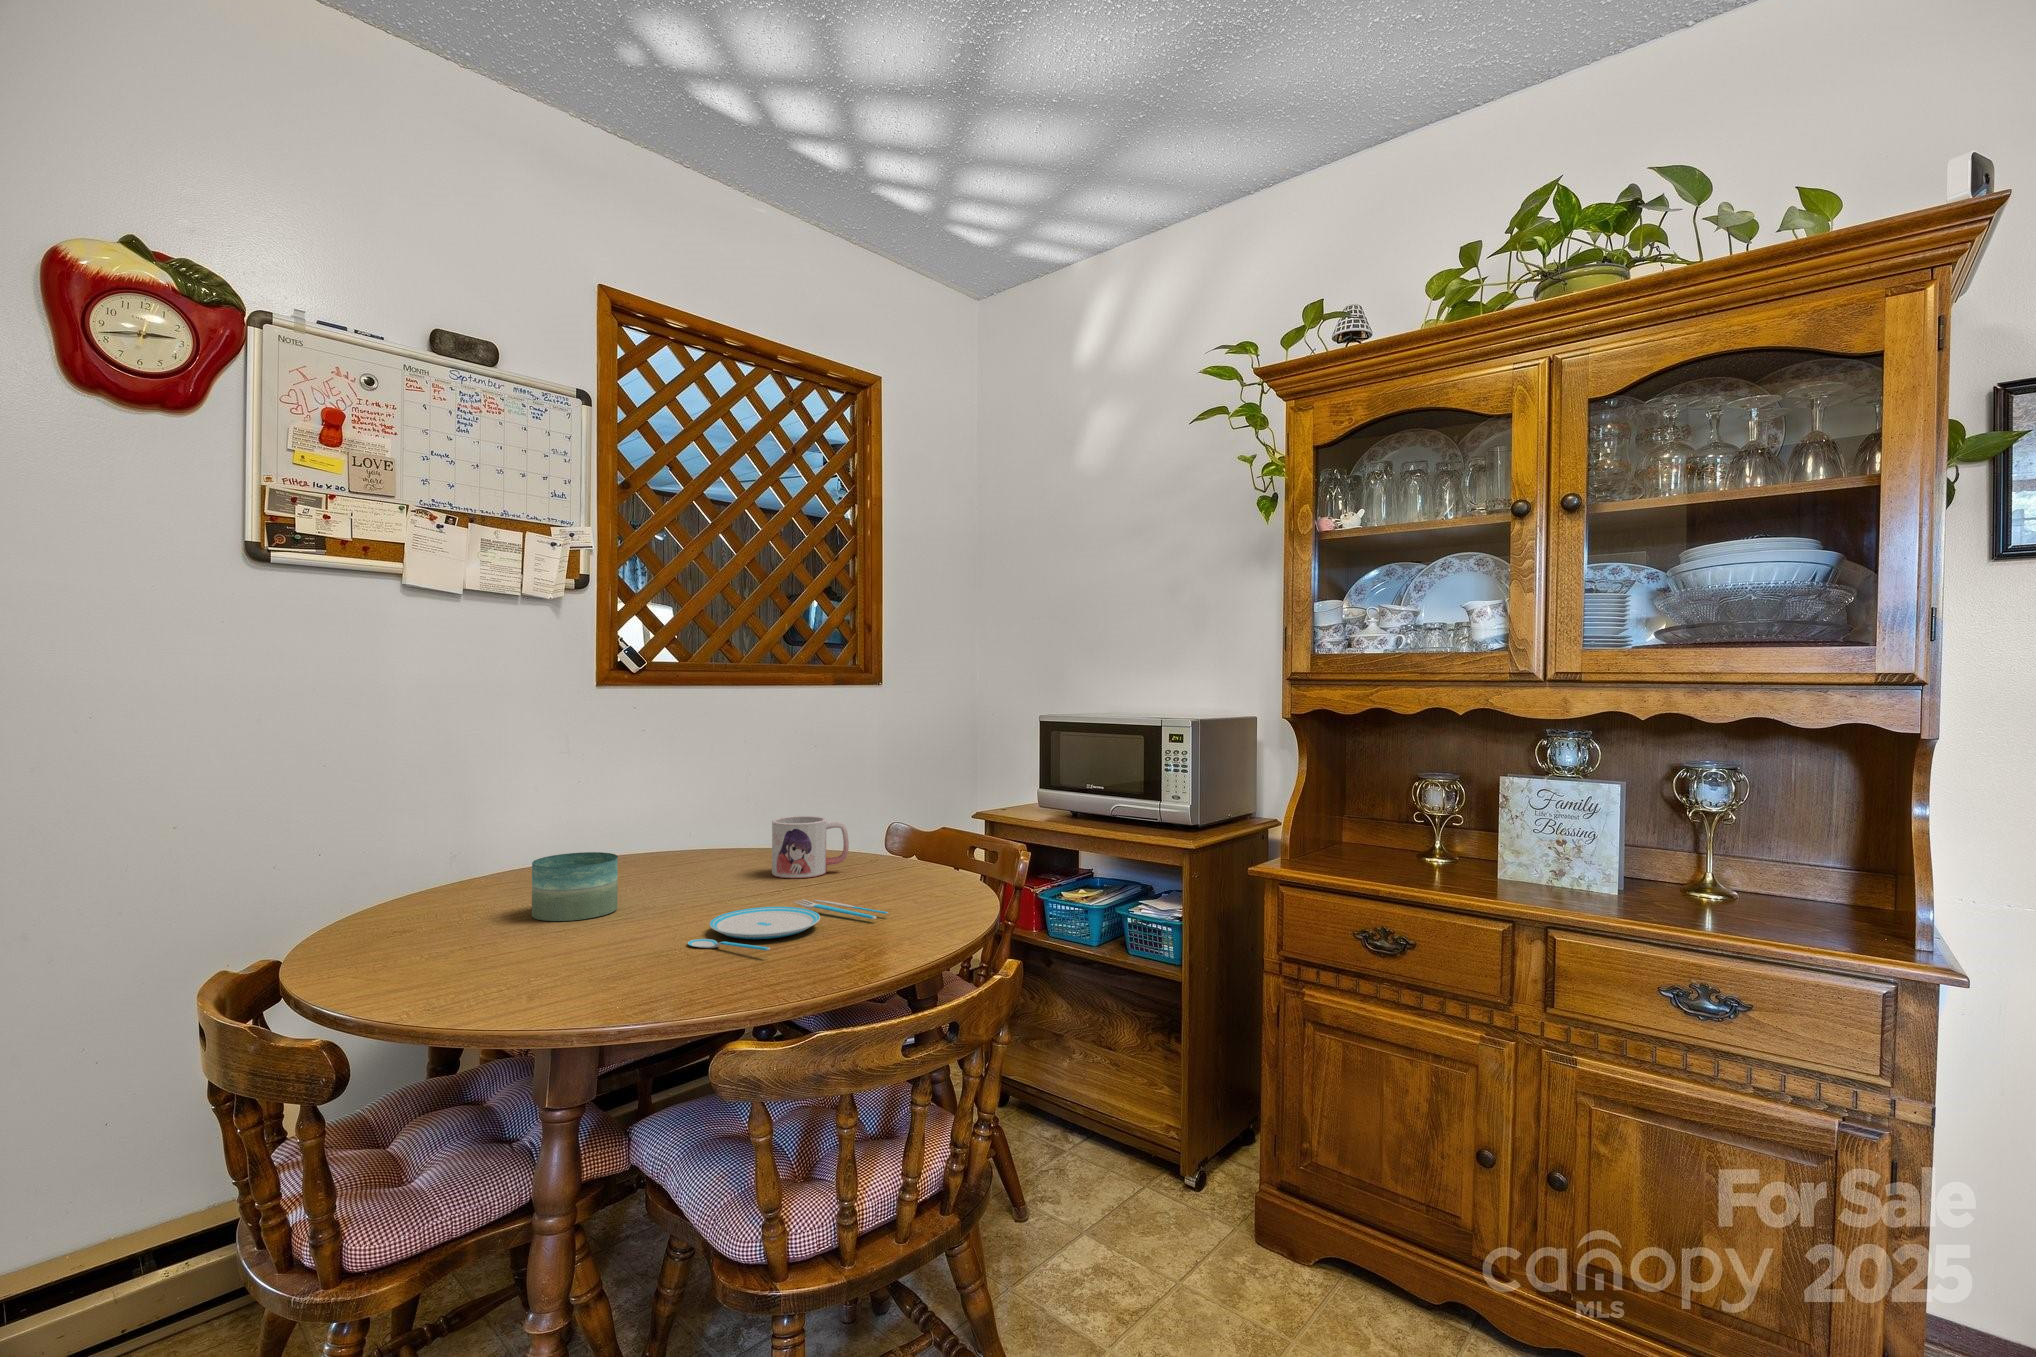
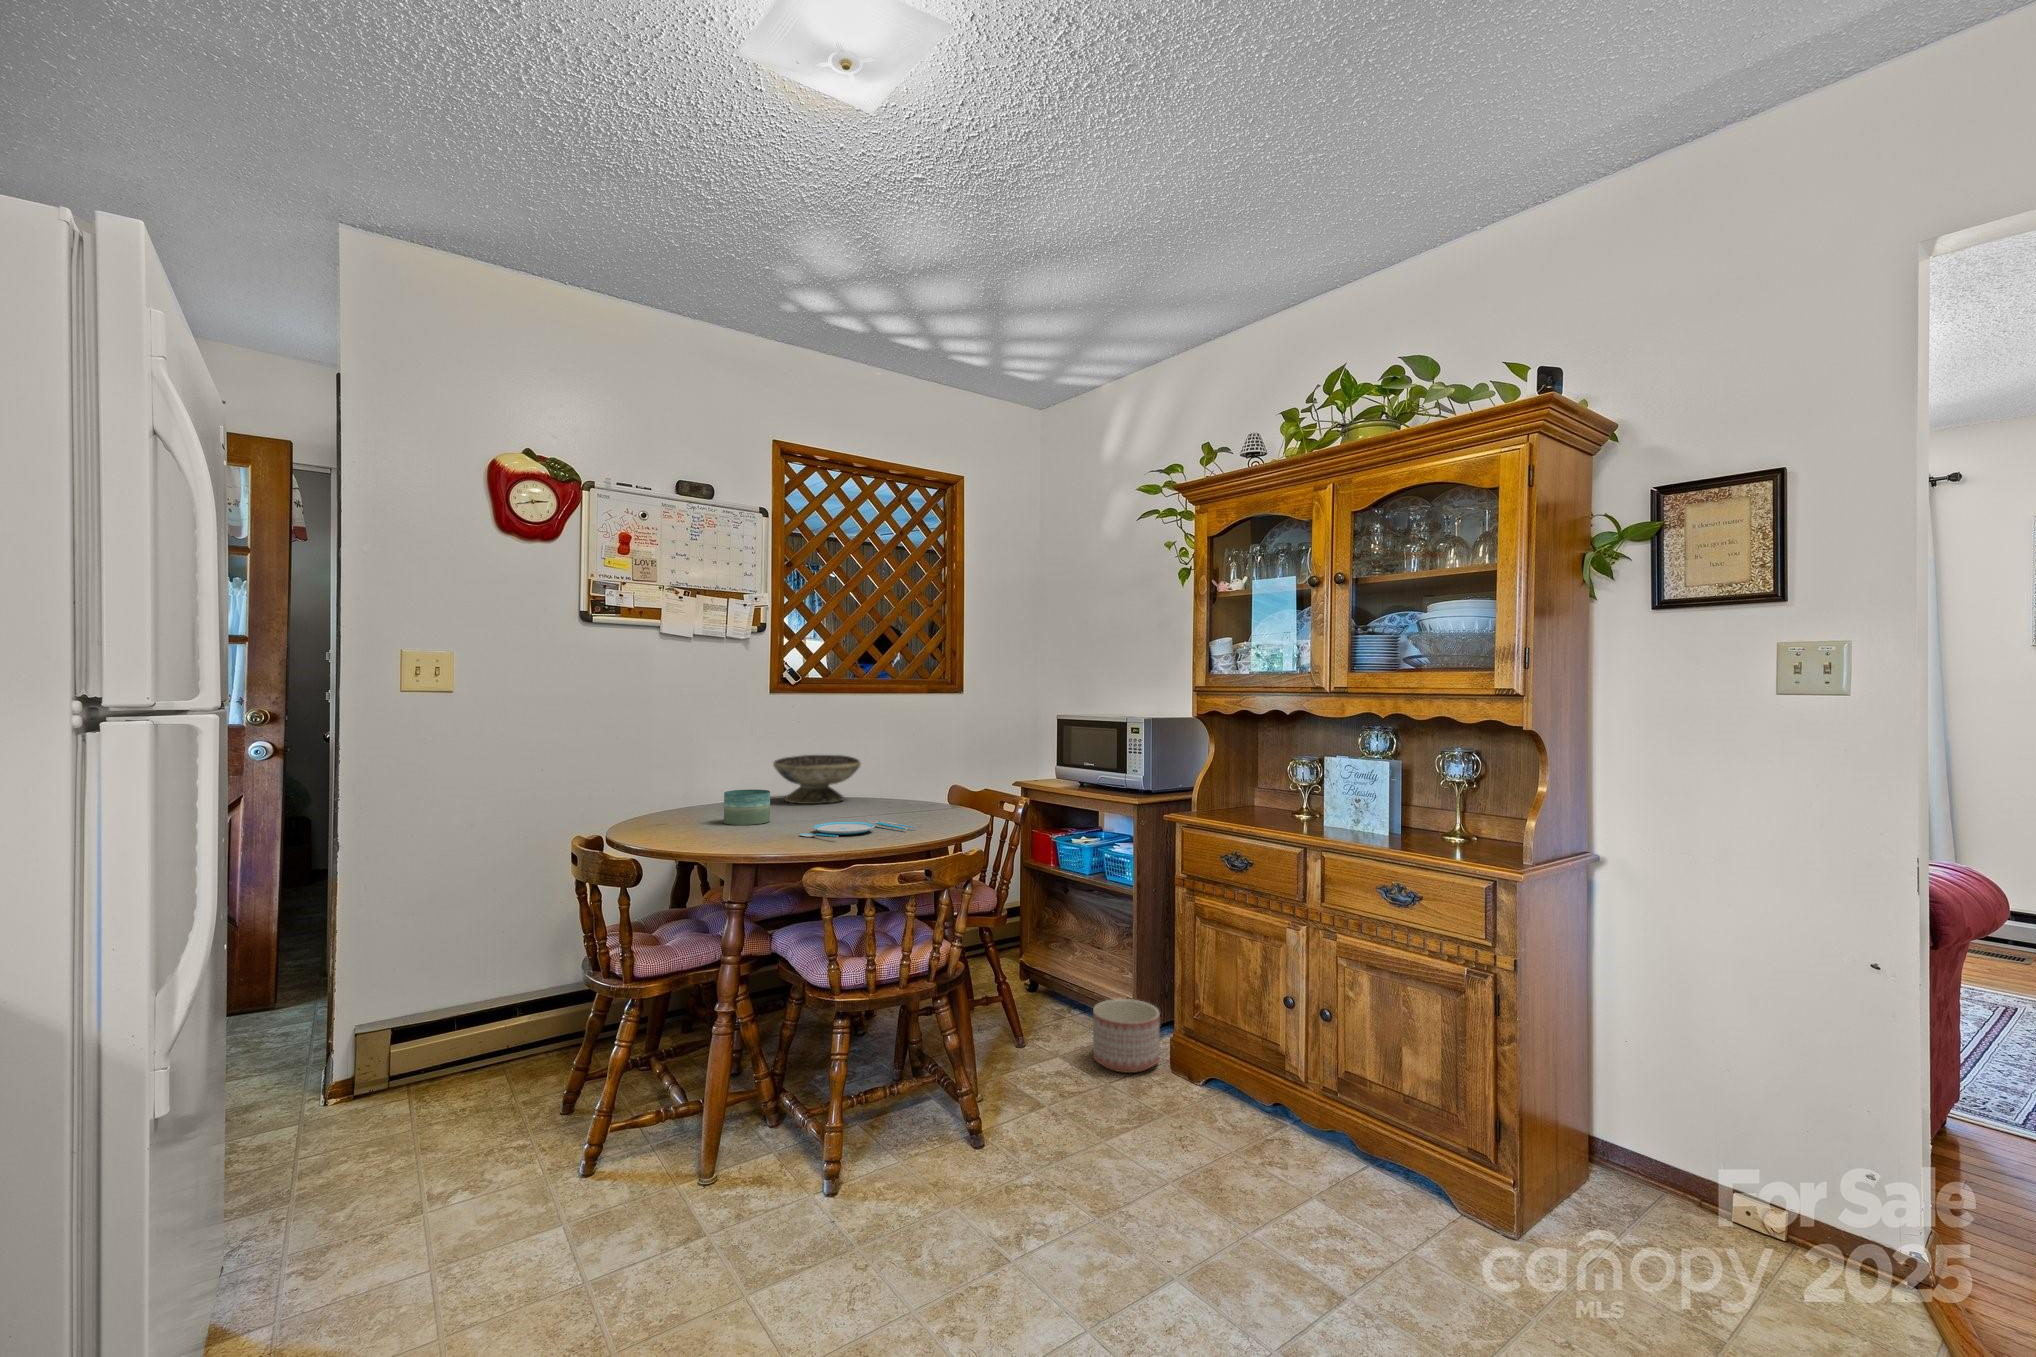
decorative bowl: none [606,780,750,862] -> present [773,755,861,804]
mug: present [772,816,849,878] -> none [866,776,913,813]
planter: none [1135,1138,1237,1262] -> present [1093,999,1160,1073]

